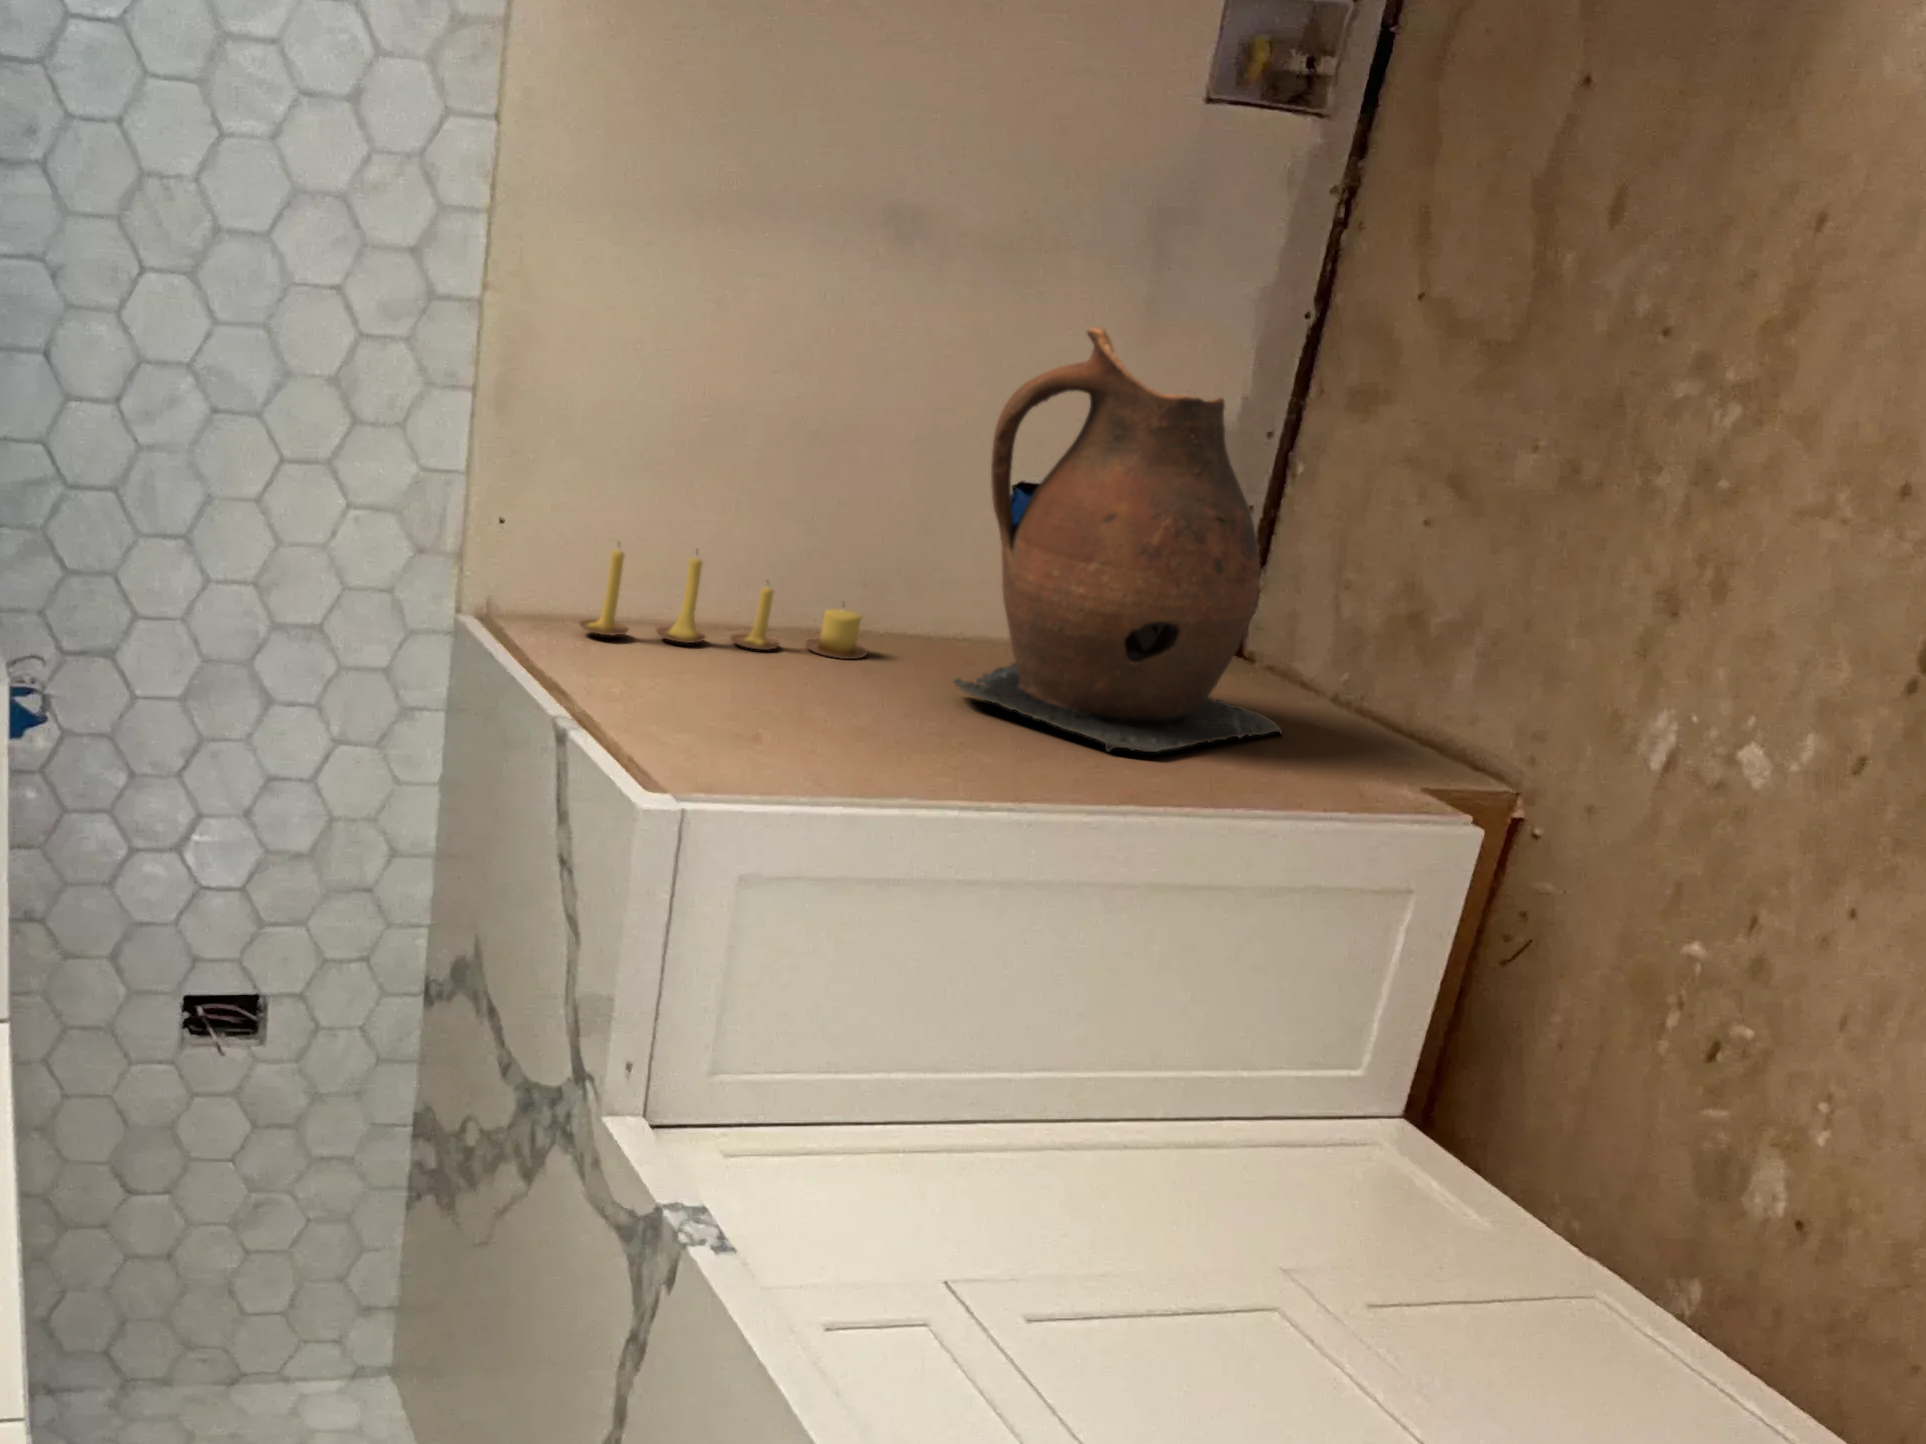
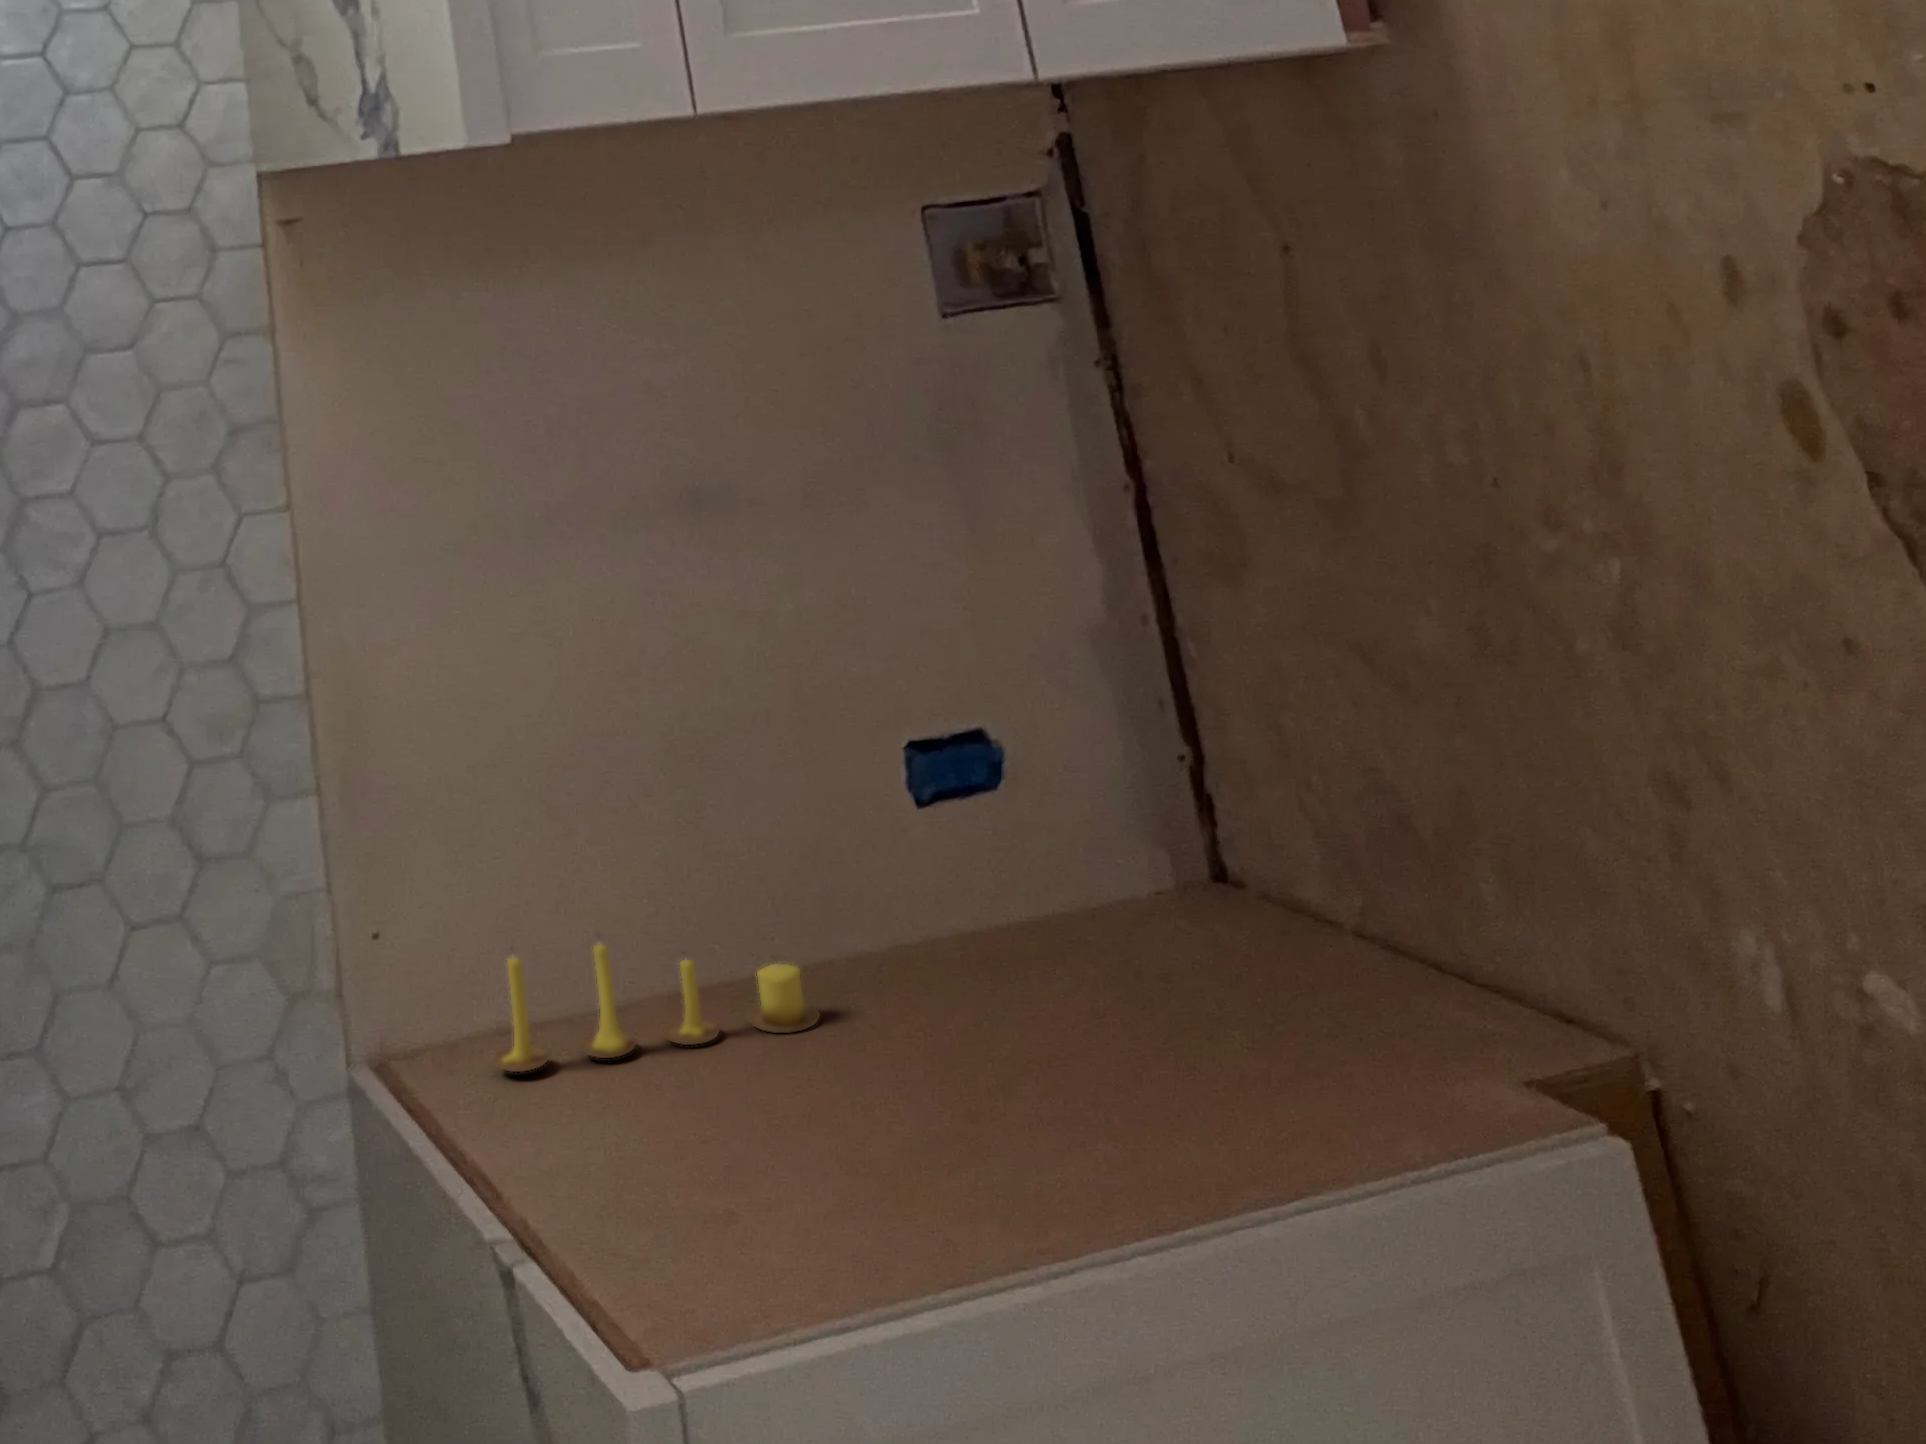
ceramic pitcher: present [954,327,1282,752] -> none [868,594,1328,1123]

